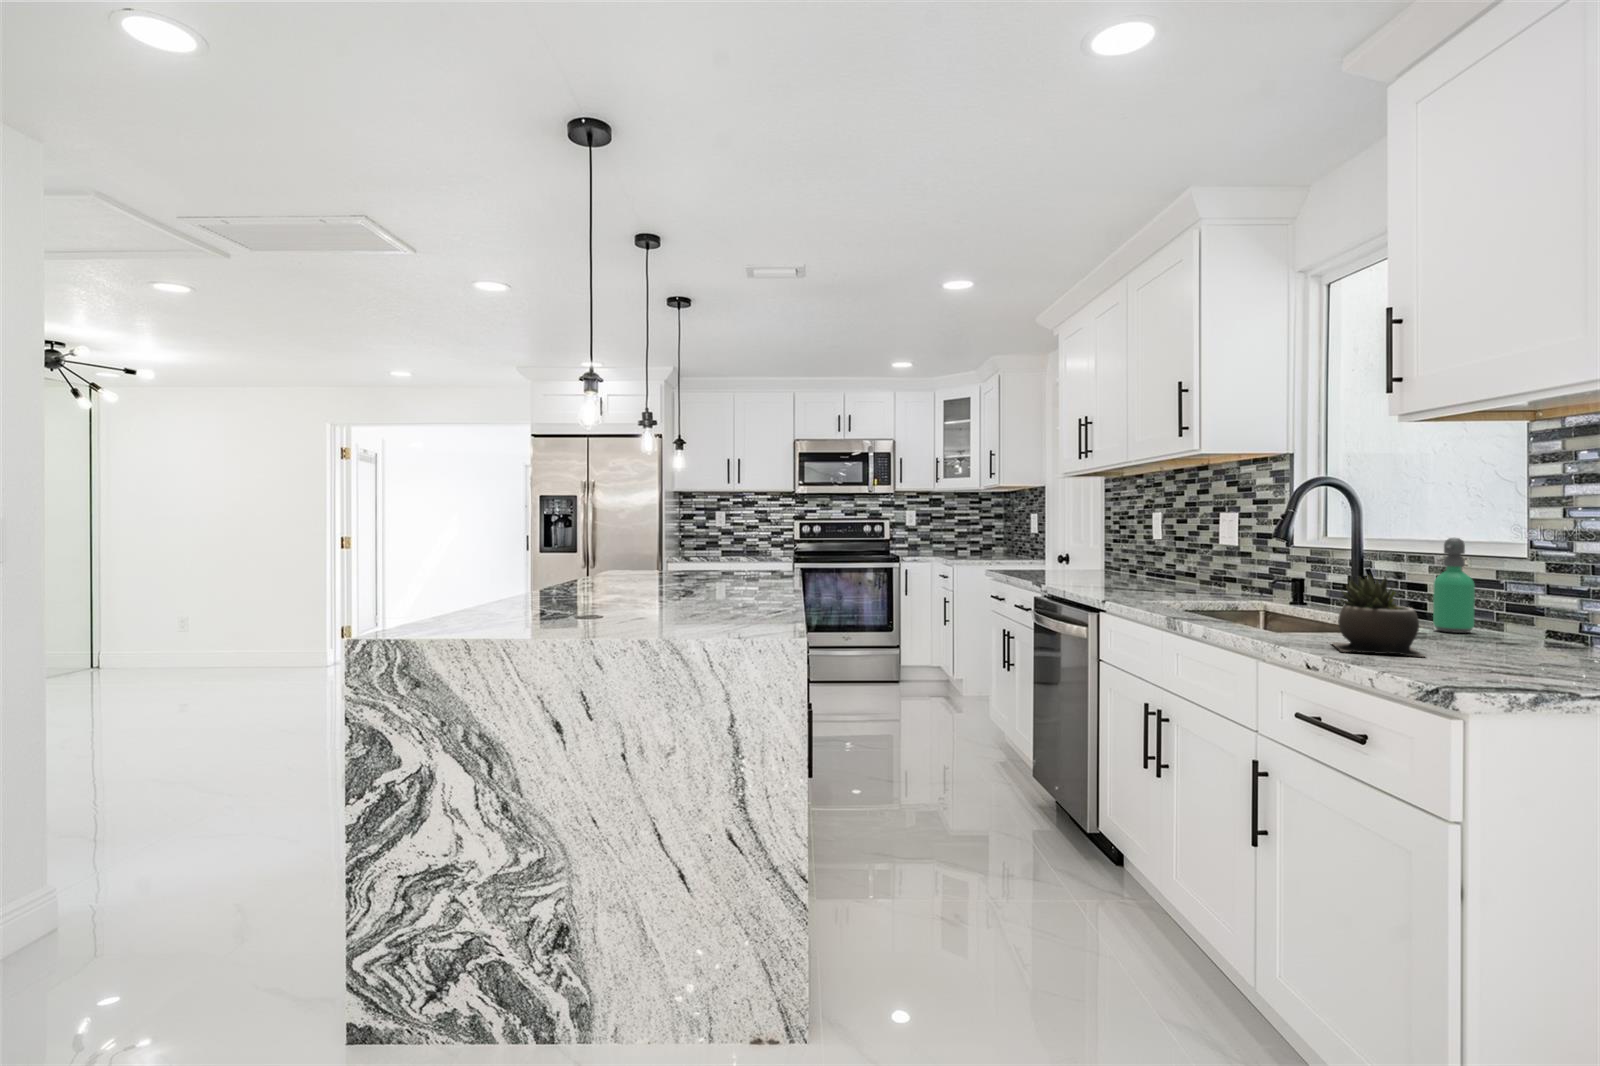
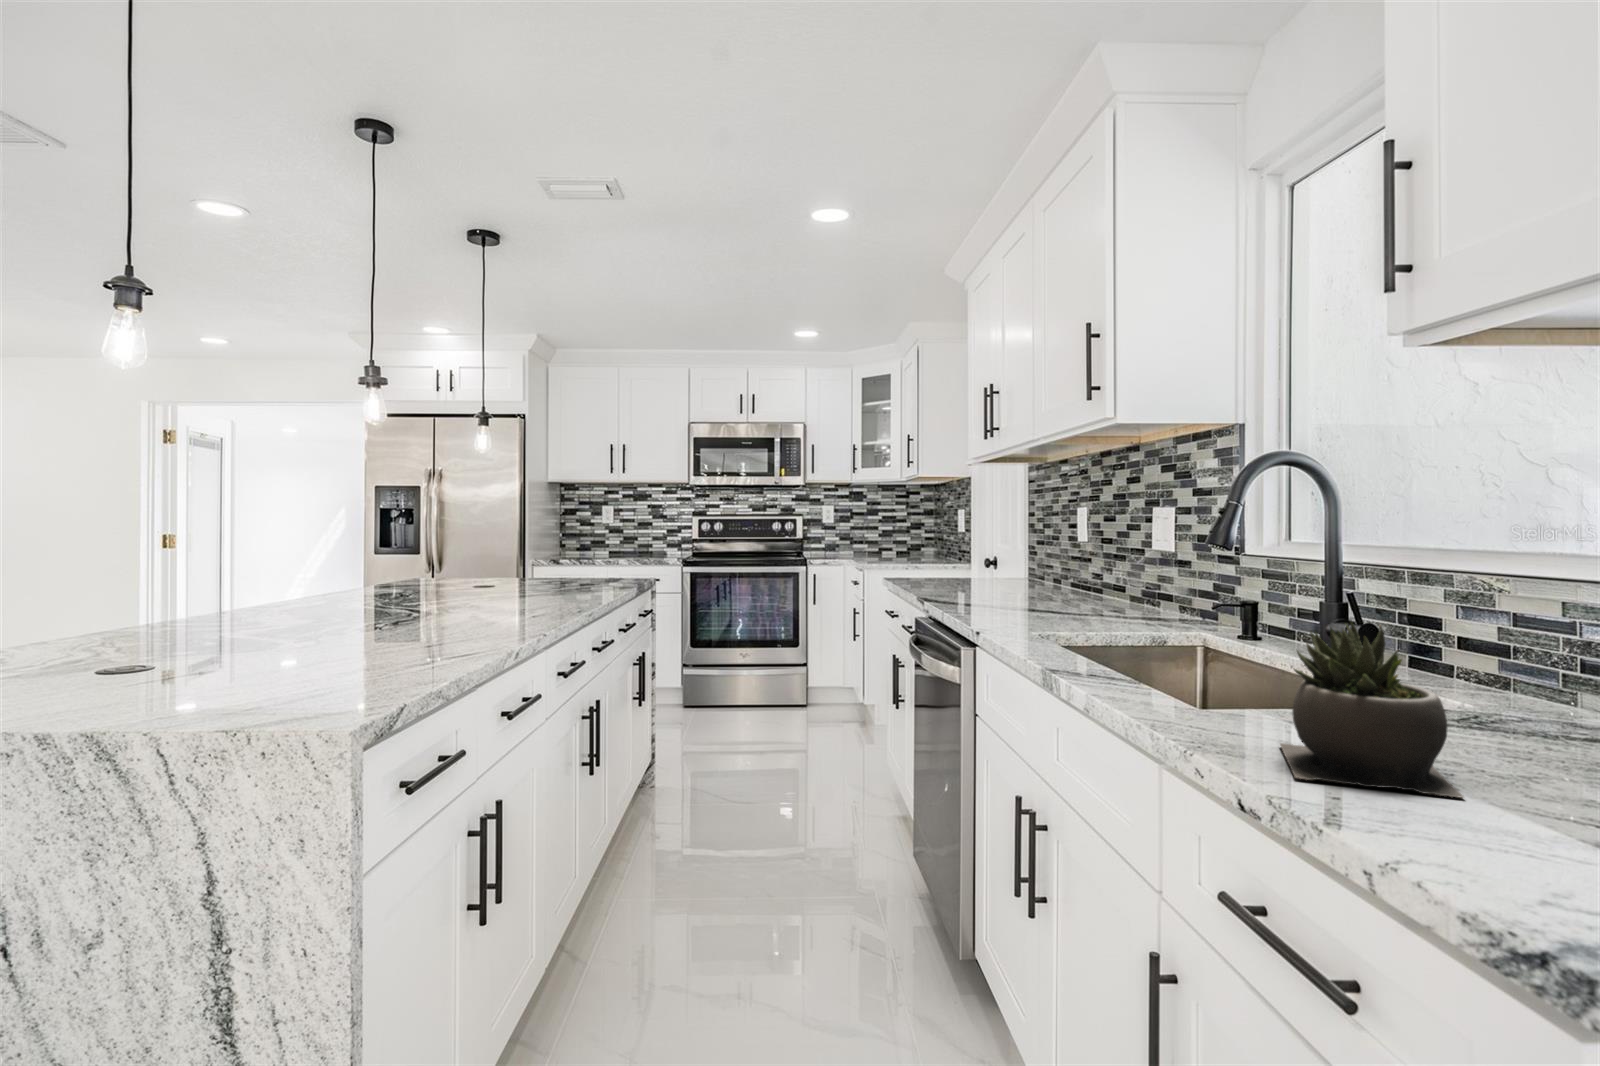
soap dispenser: present [1433,538,1475,633] -> none [1454,548,1524,709]

